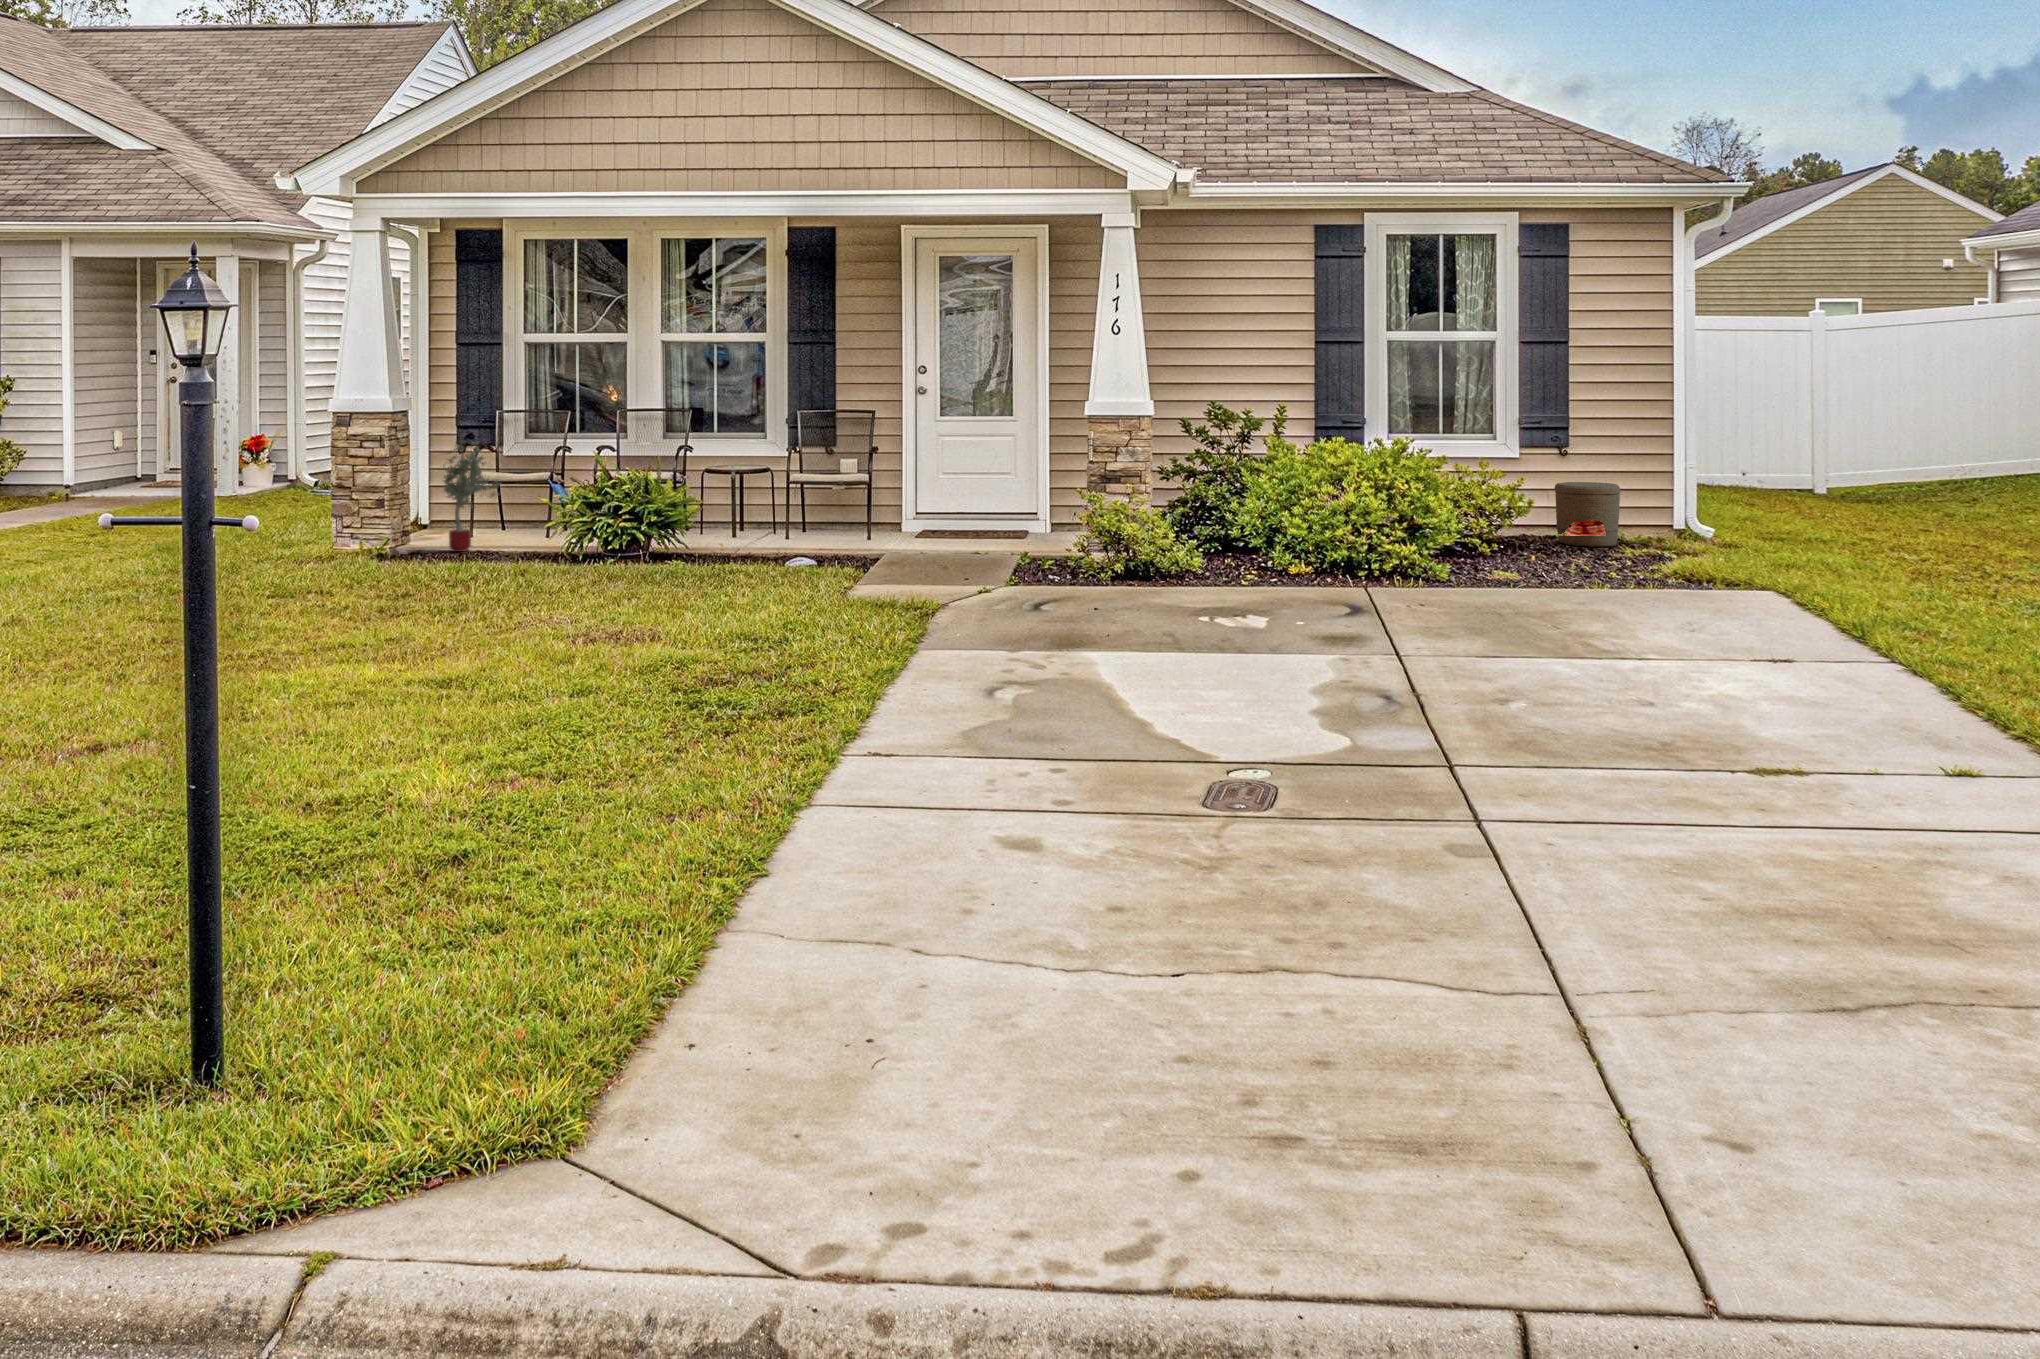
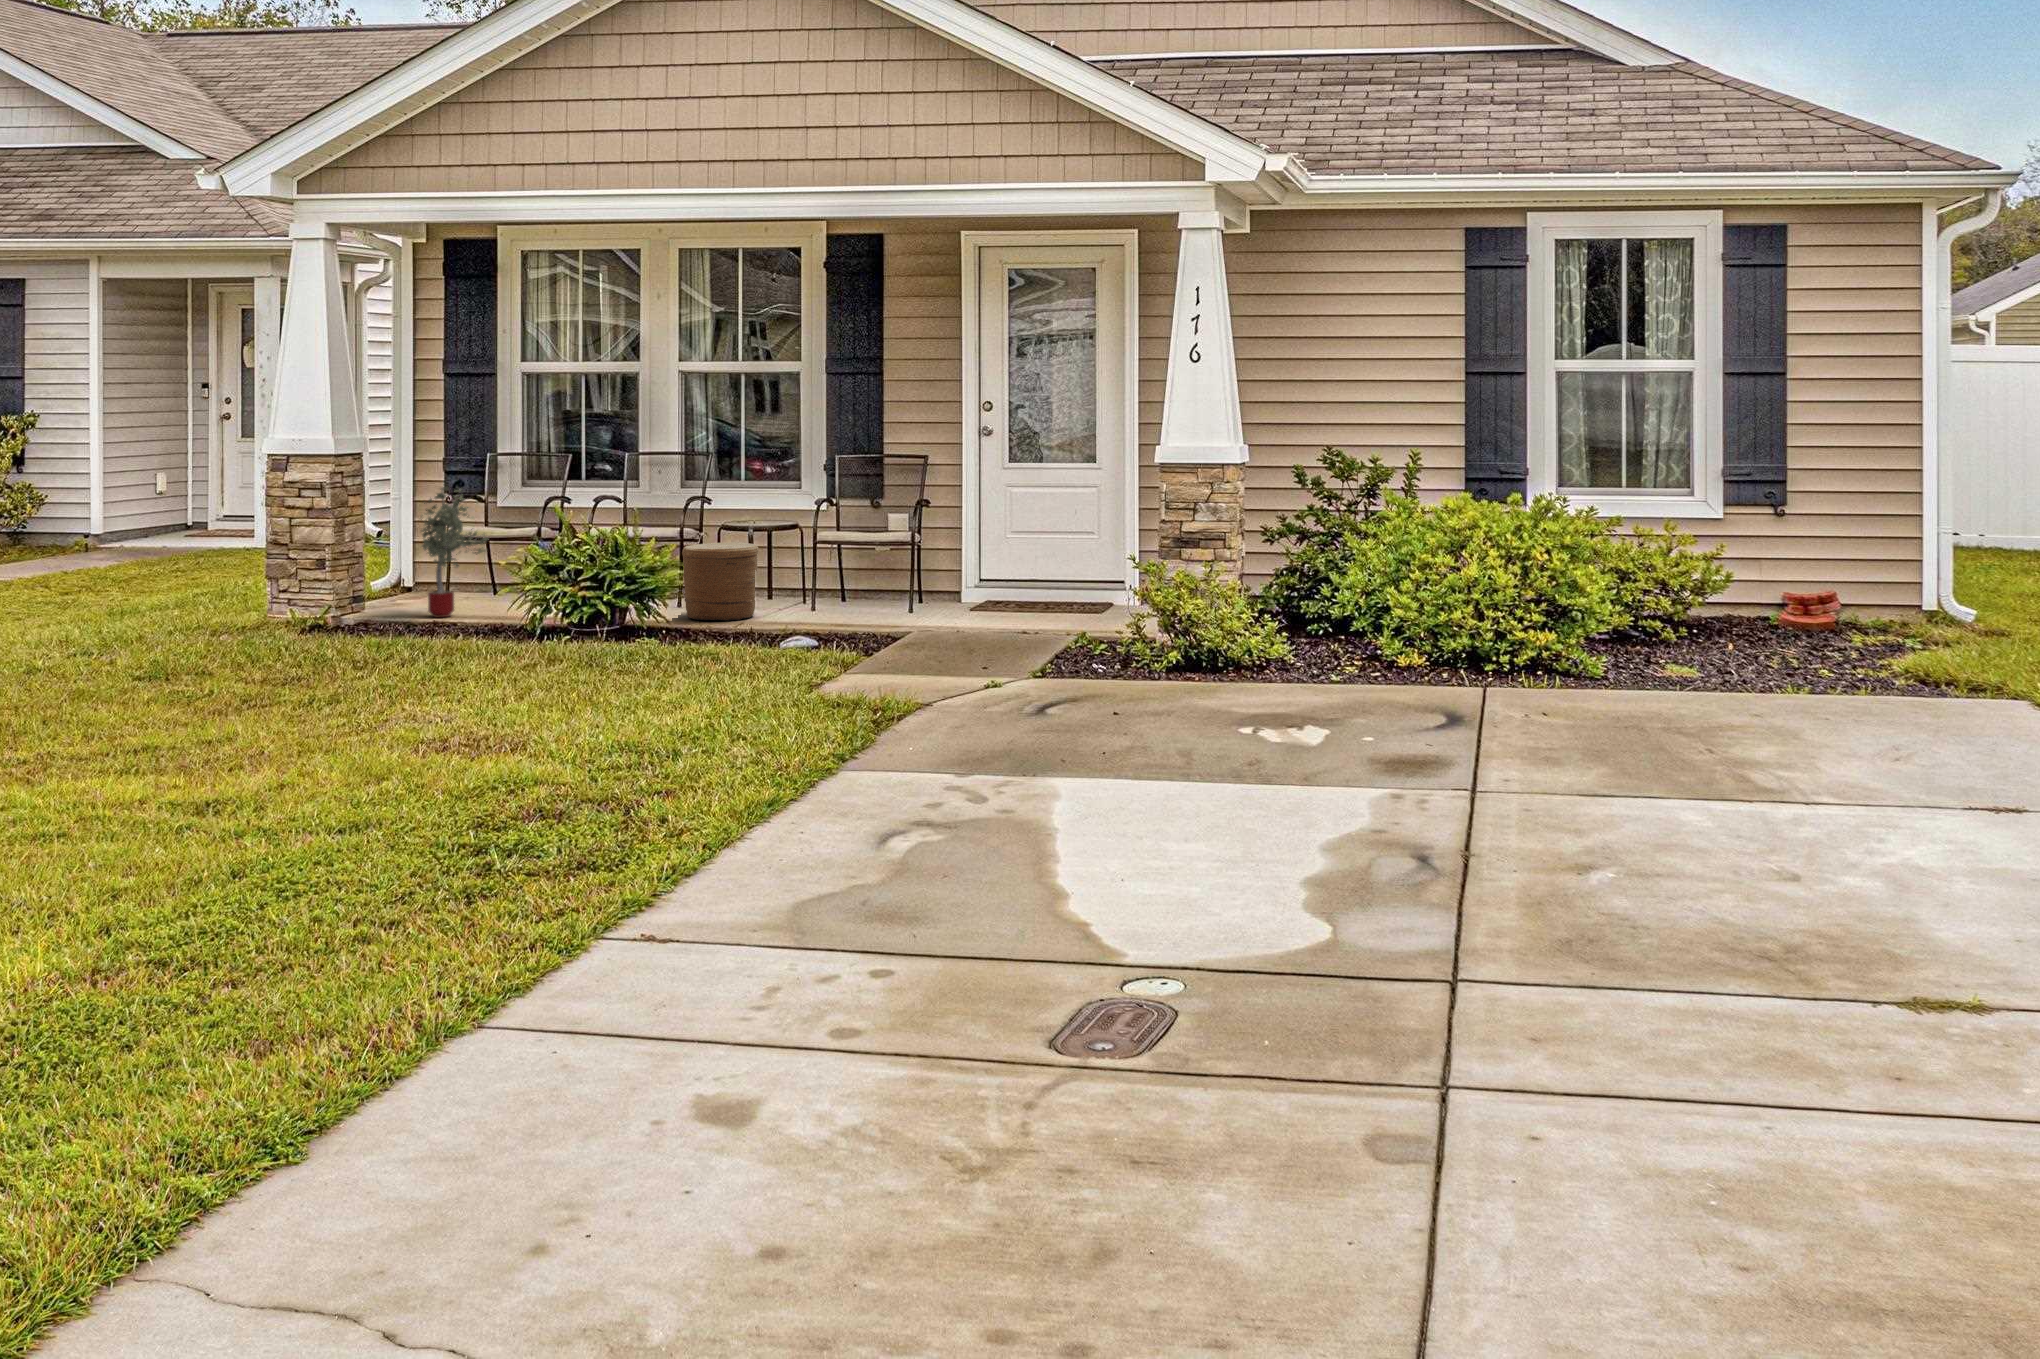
woven basket: present [1555,482,1620,547] -> present [682,543,759,621]

